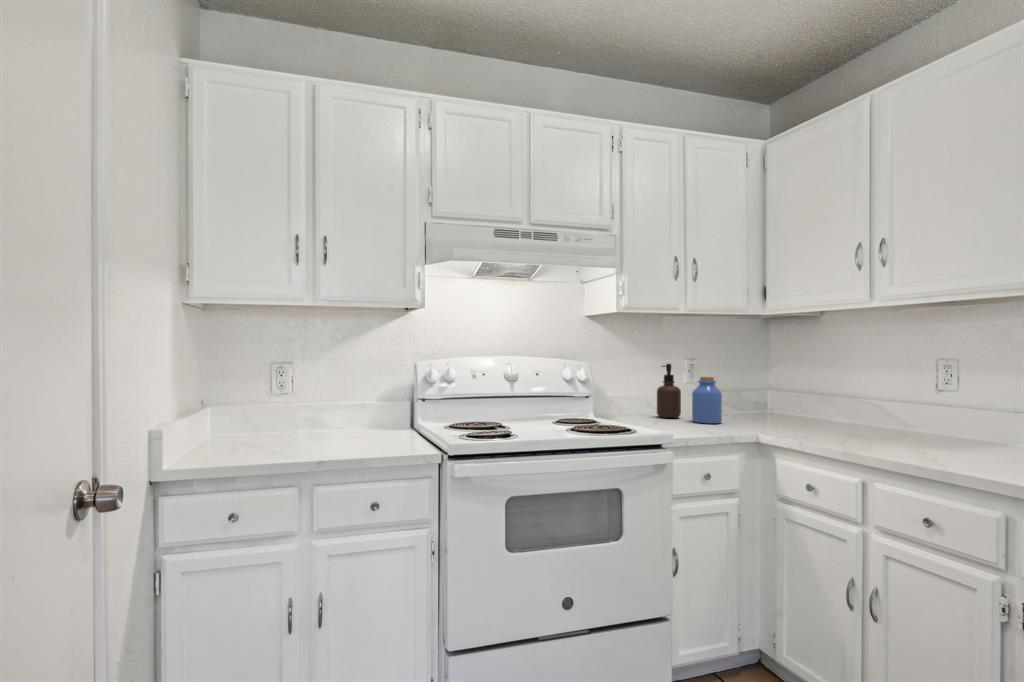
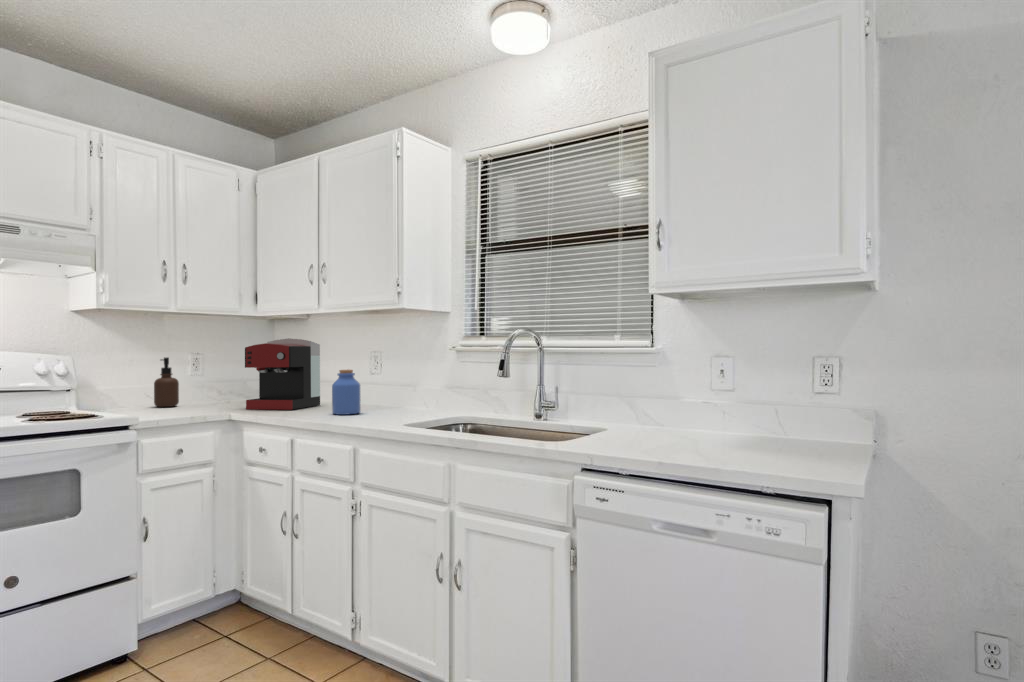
coffee maker: none [766,345,857,437] -> present [245,338,320,410]
jar: present [692,377,722,424] -> present [332,370,361,415]

